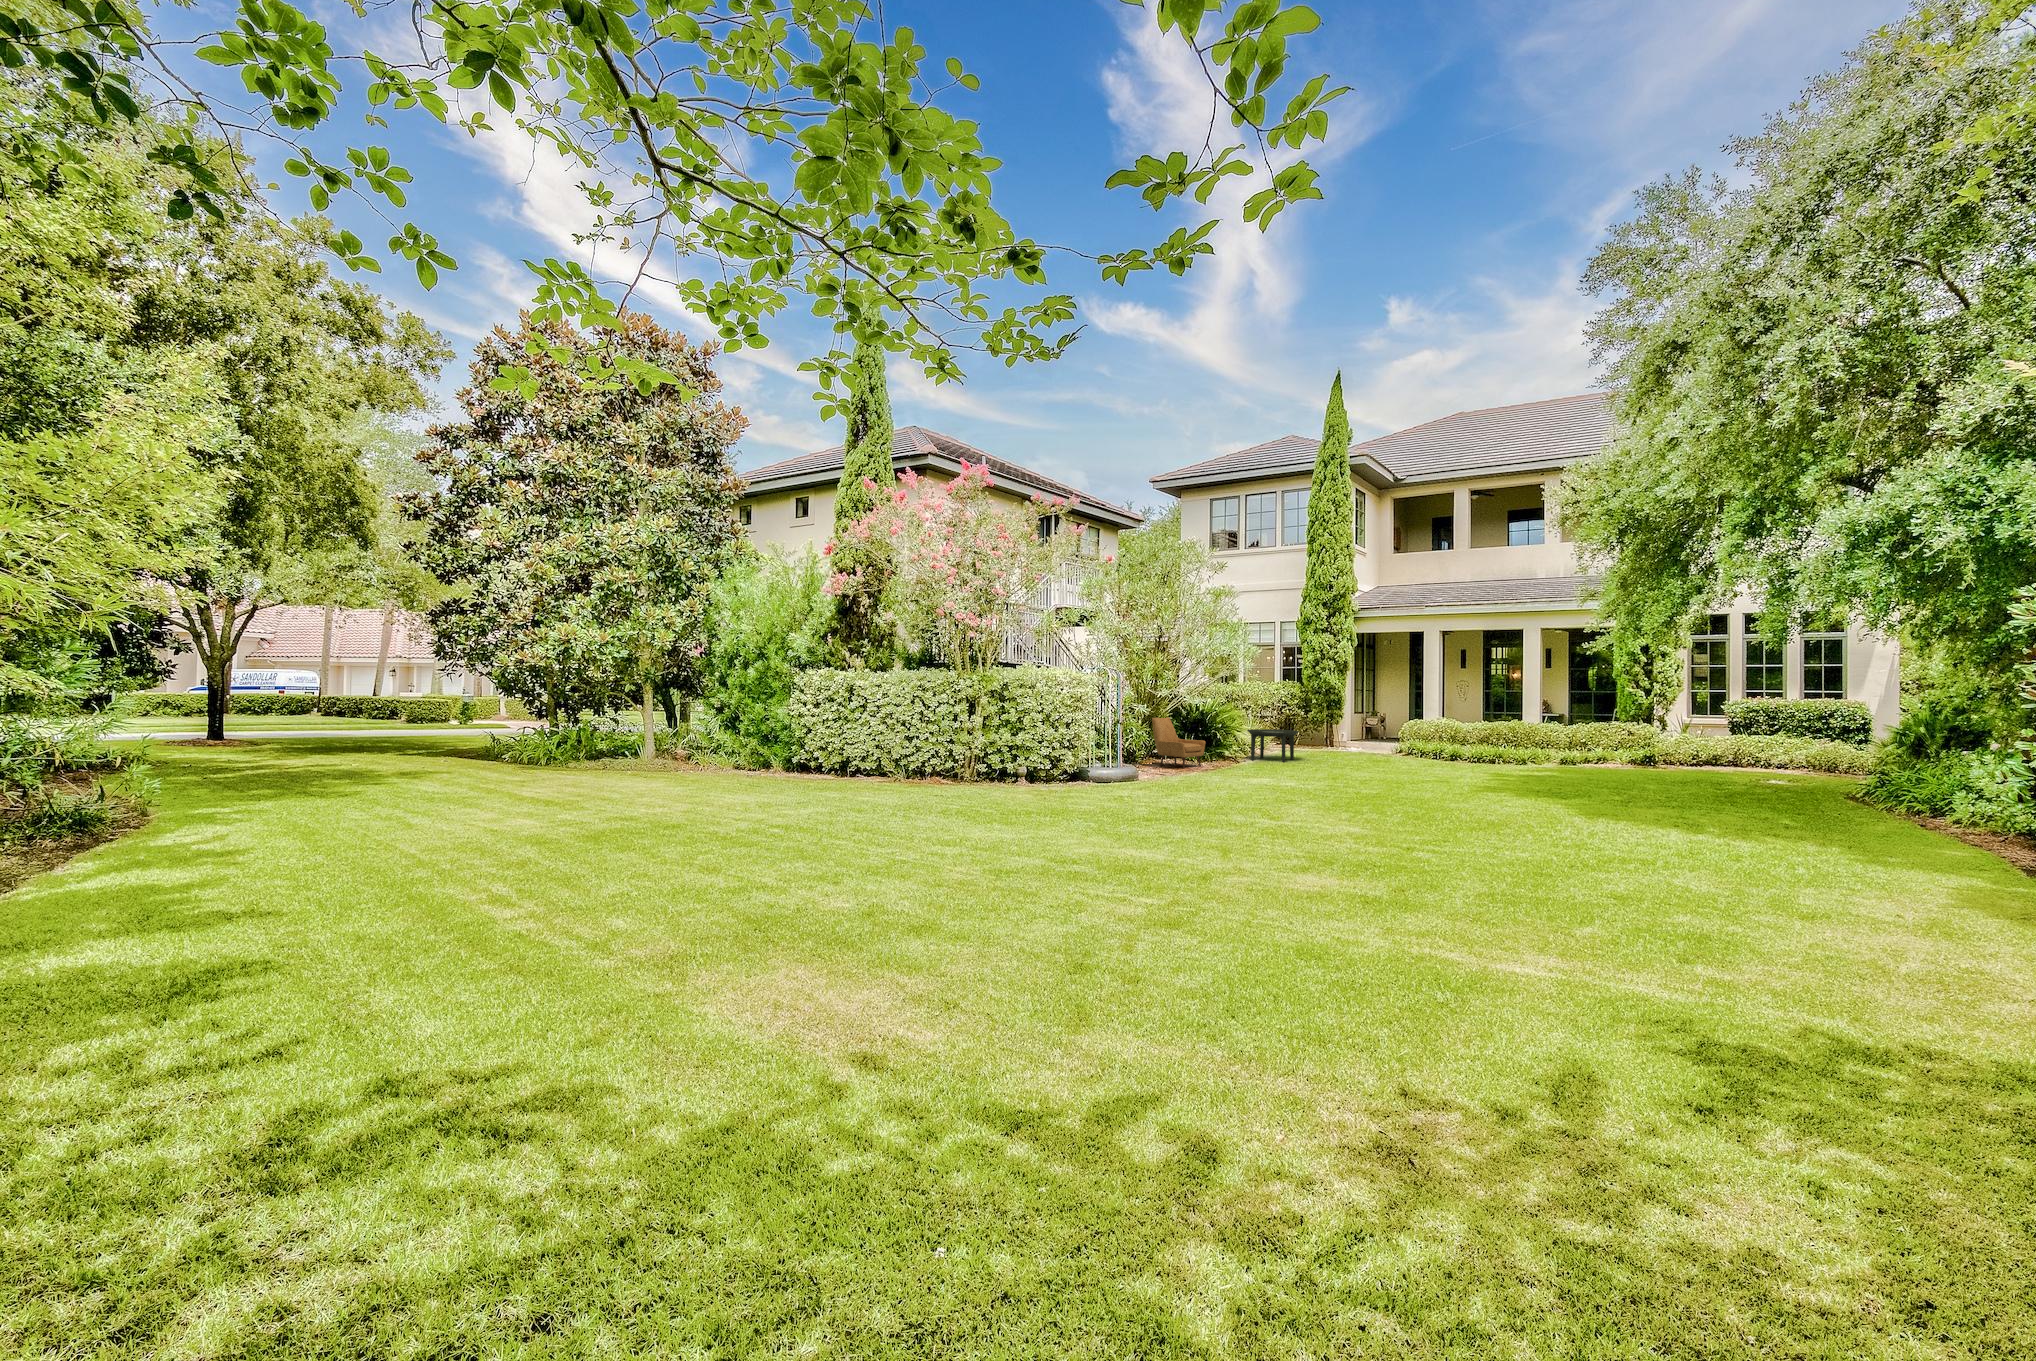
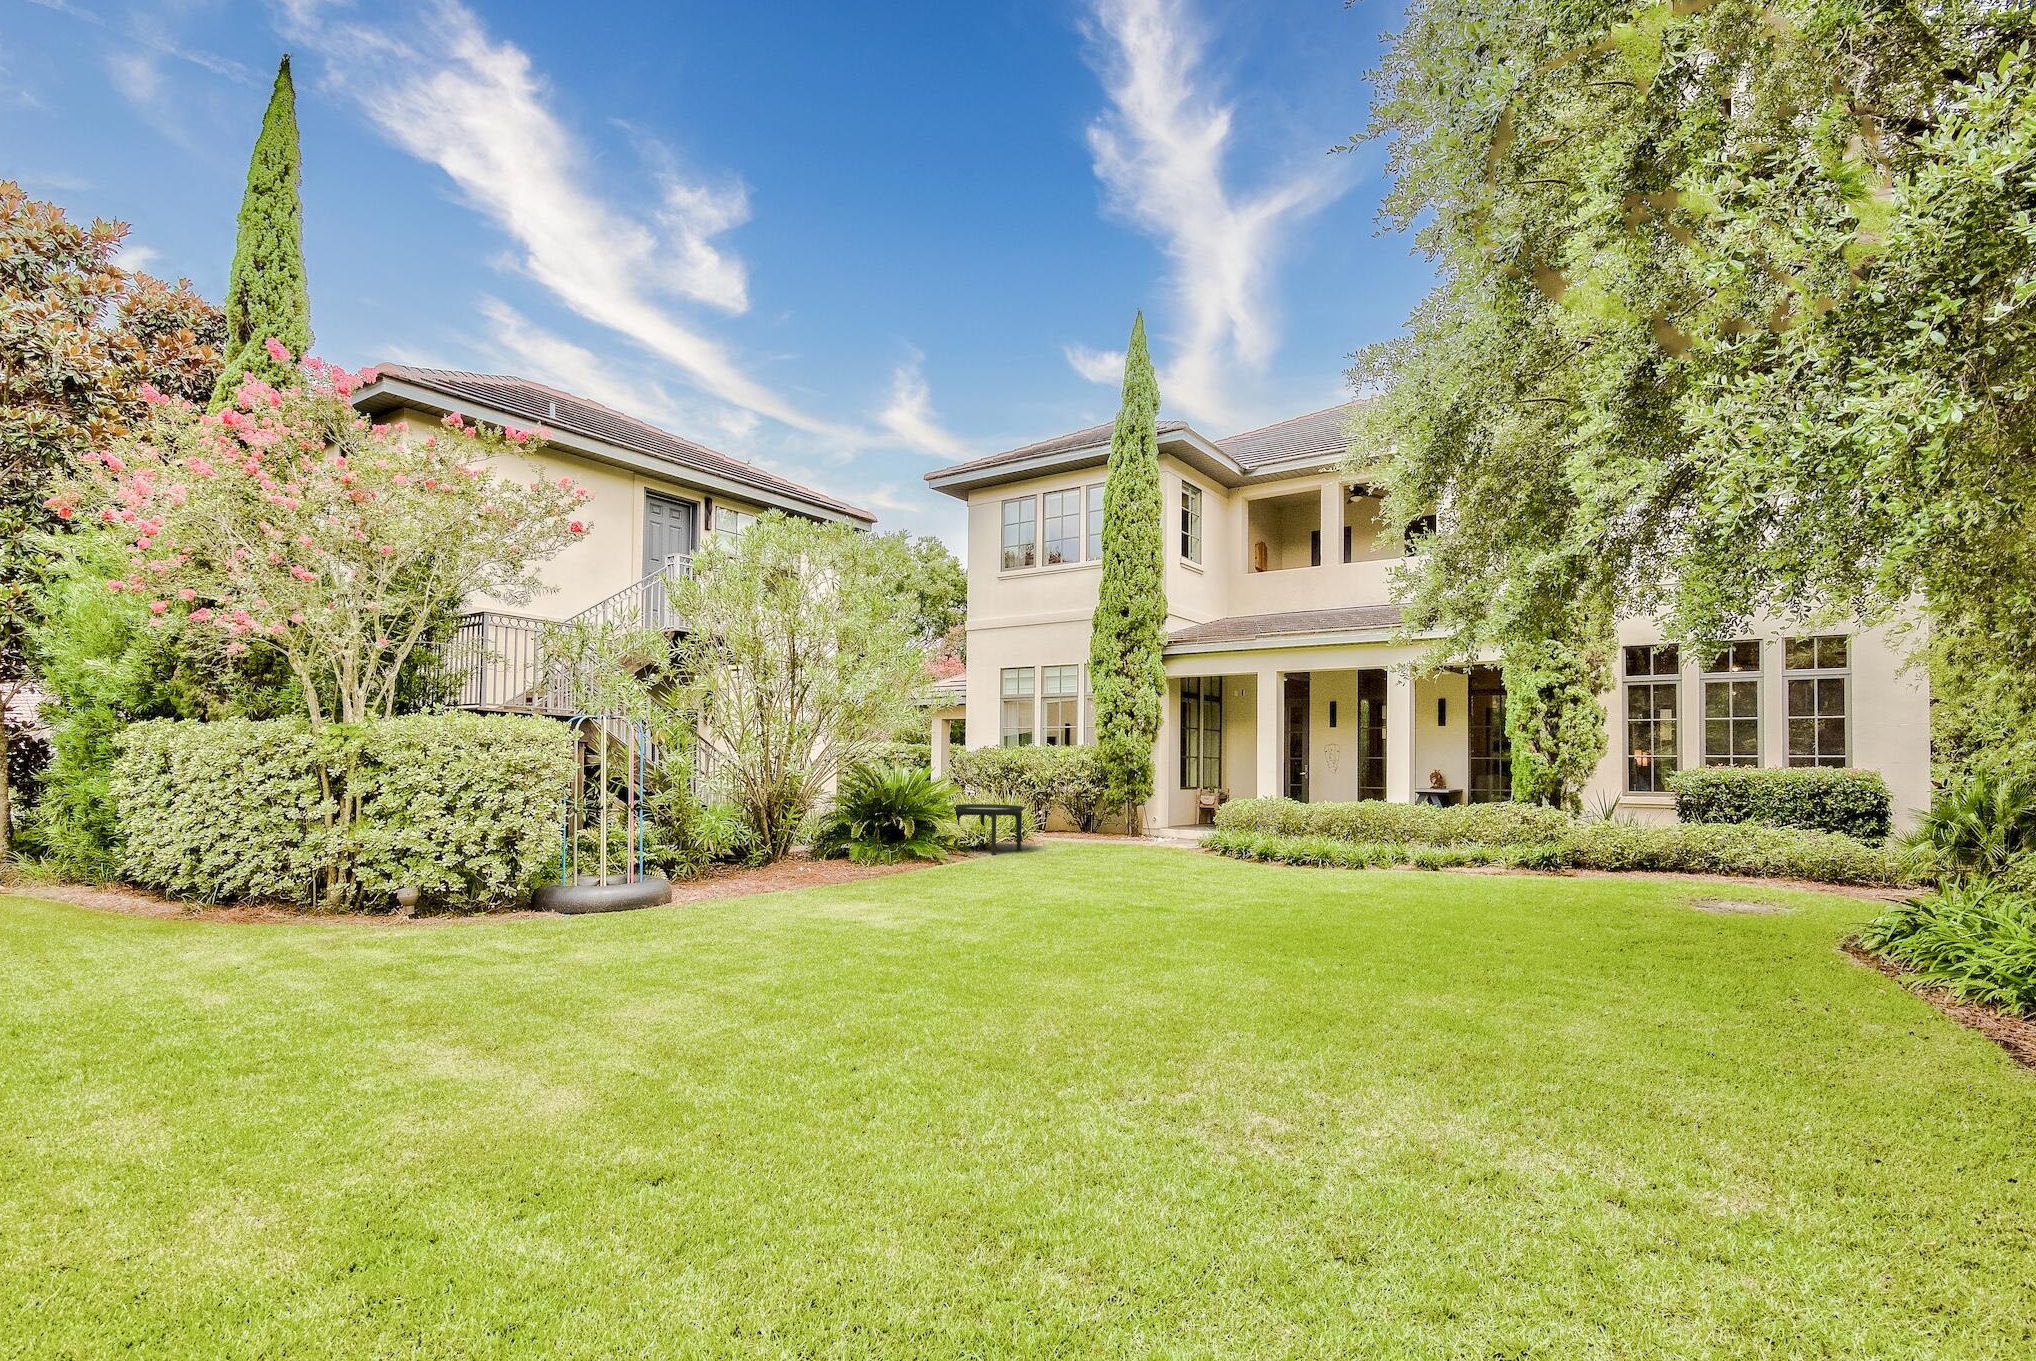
chair: present [1152,717,1206,769] -> none [774,784,851,865]

